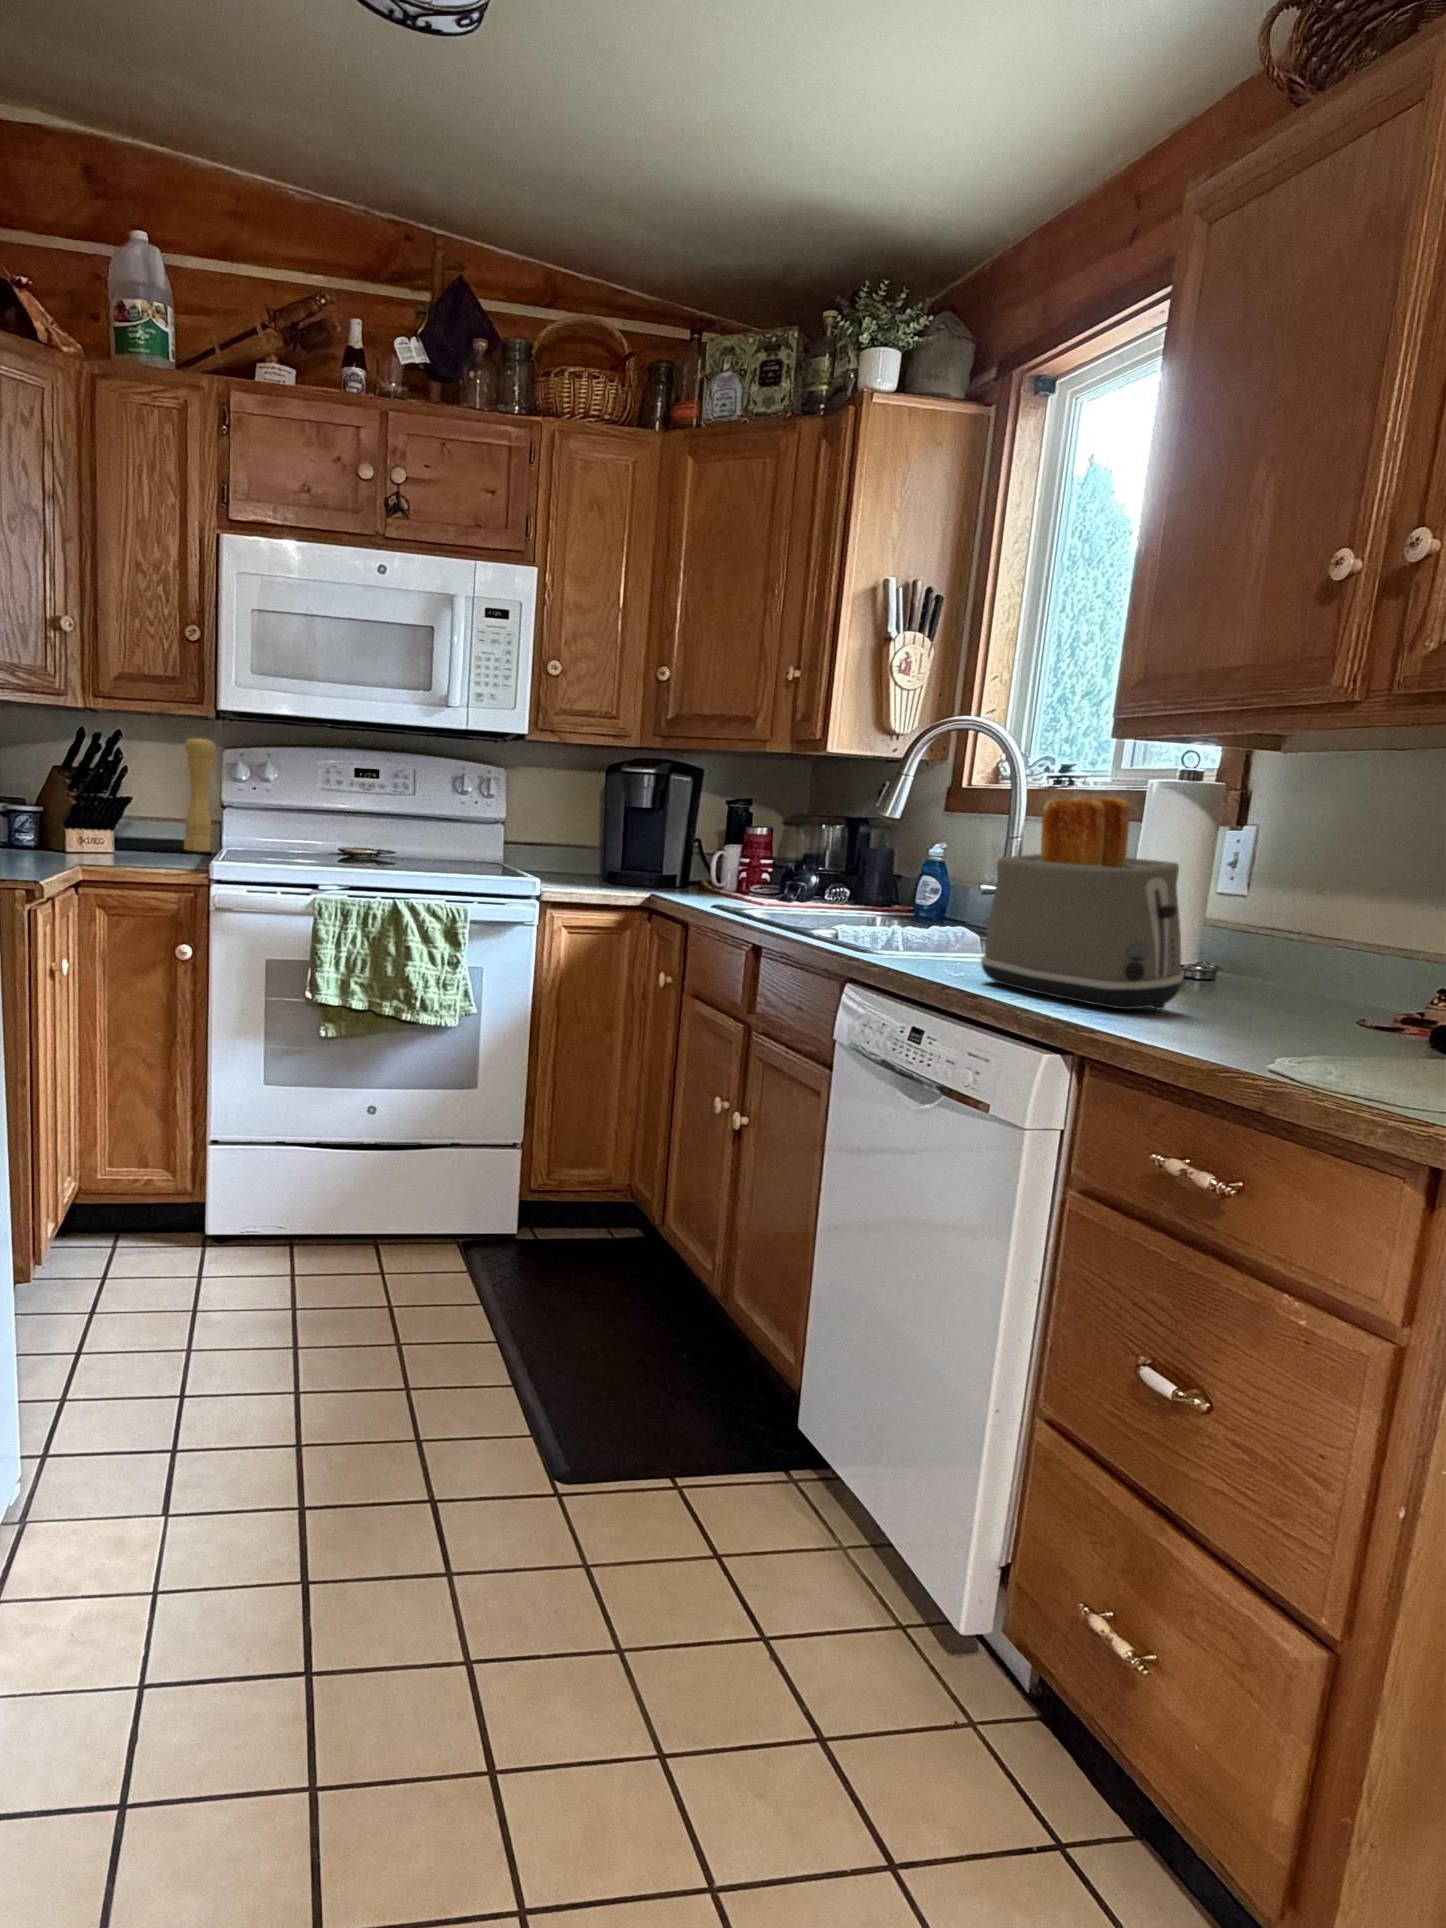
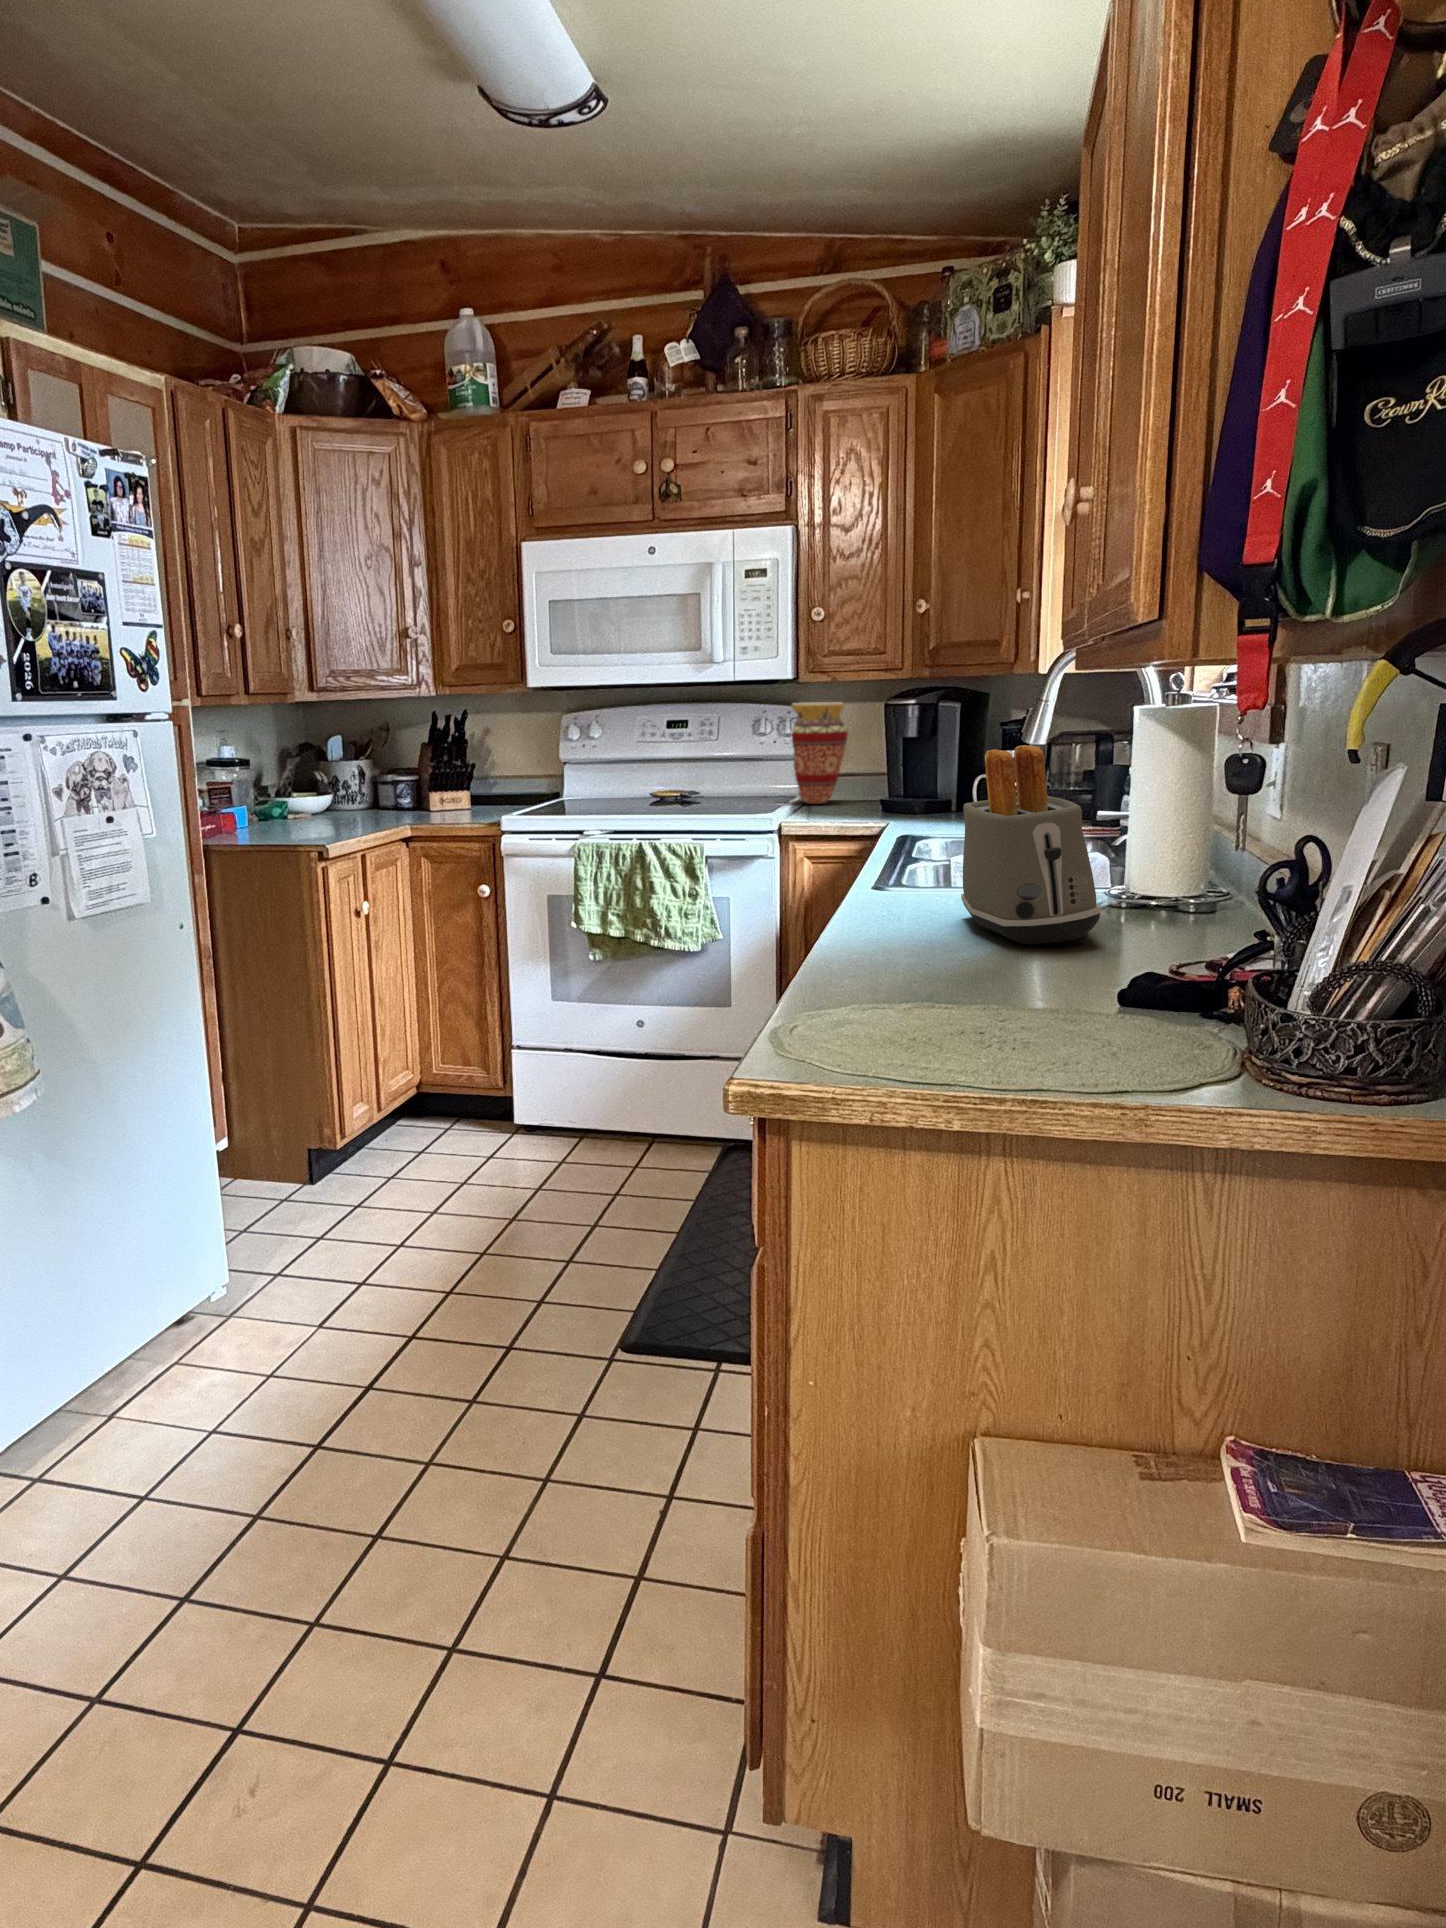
pepper mill: present [184,737,215,852] -> none [520,706,545,802]
vase: none [499,764,563,875] -> present [792,702,848,804]

